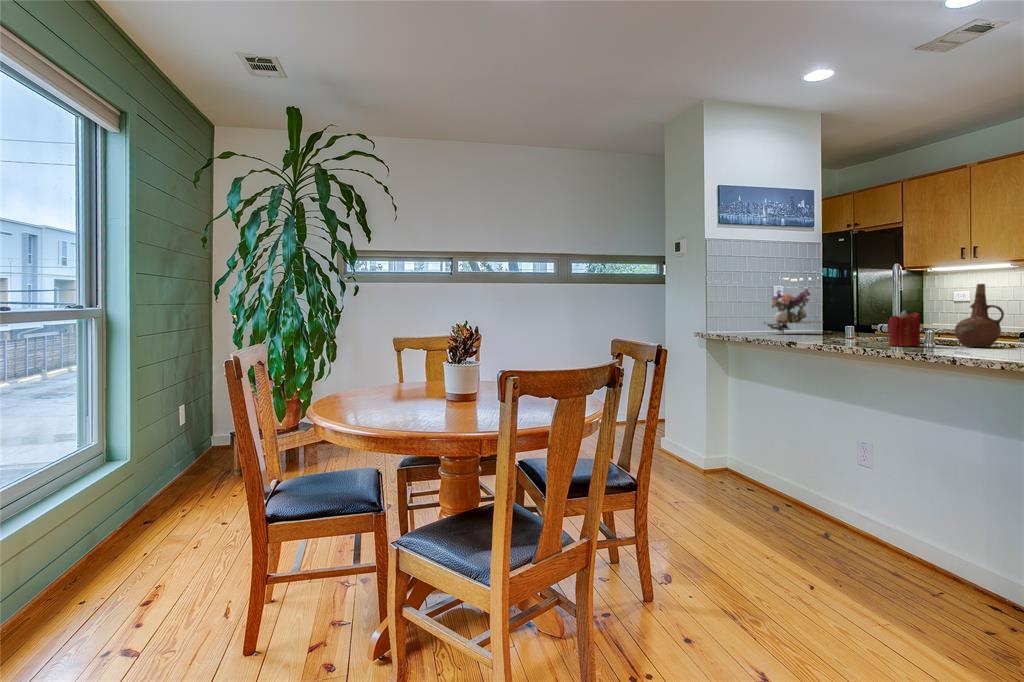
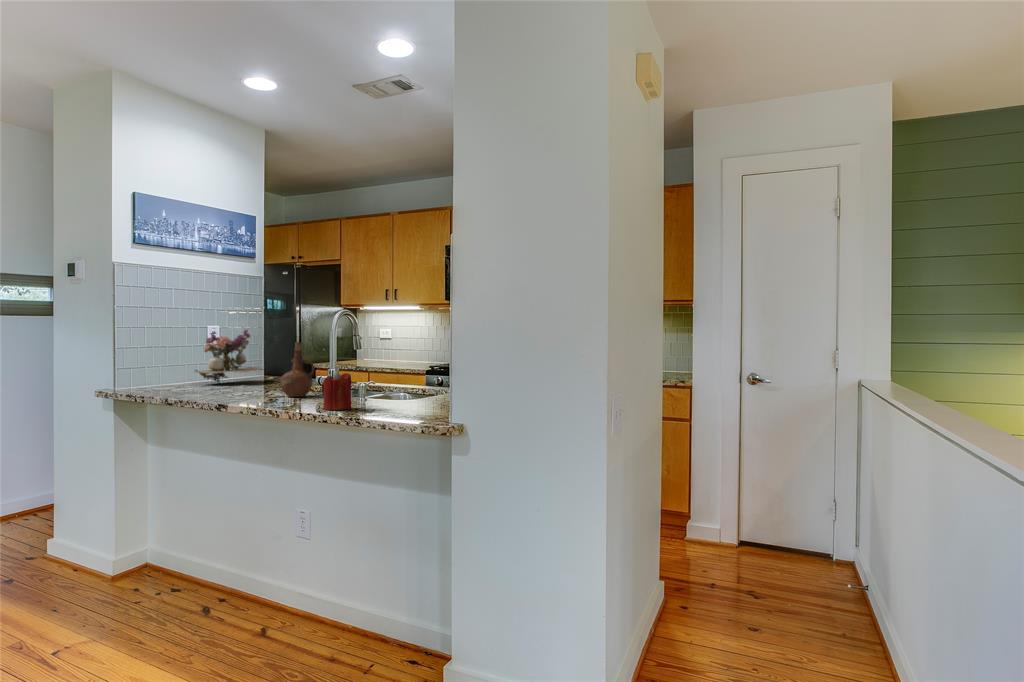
ceramic pitcher: present [955,284,1004,347] -> present [280,342,315,397]

